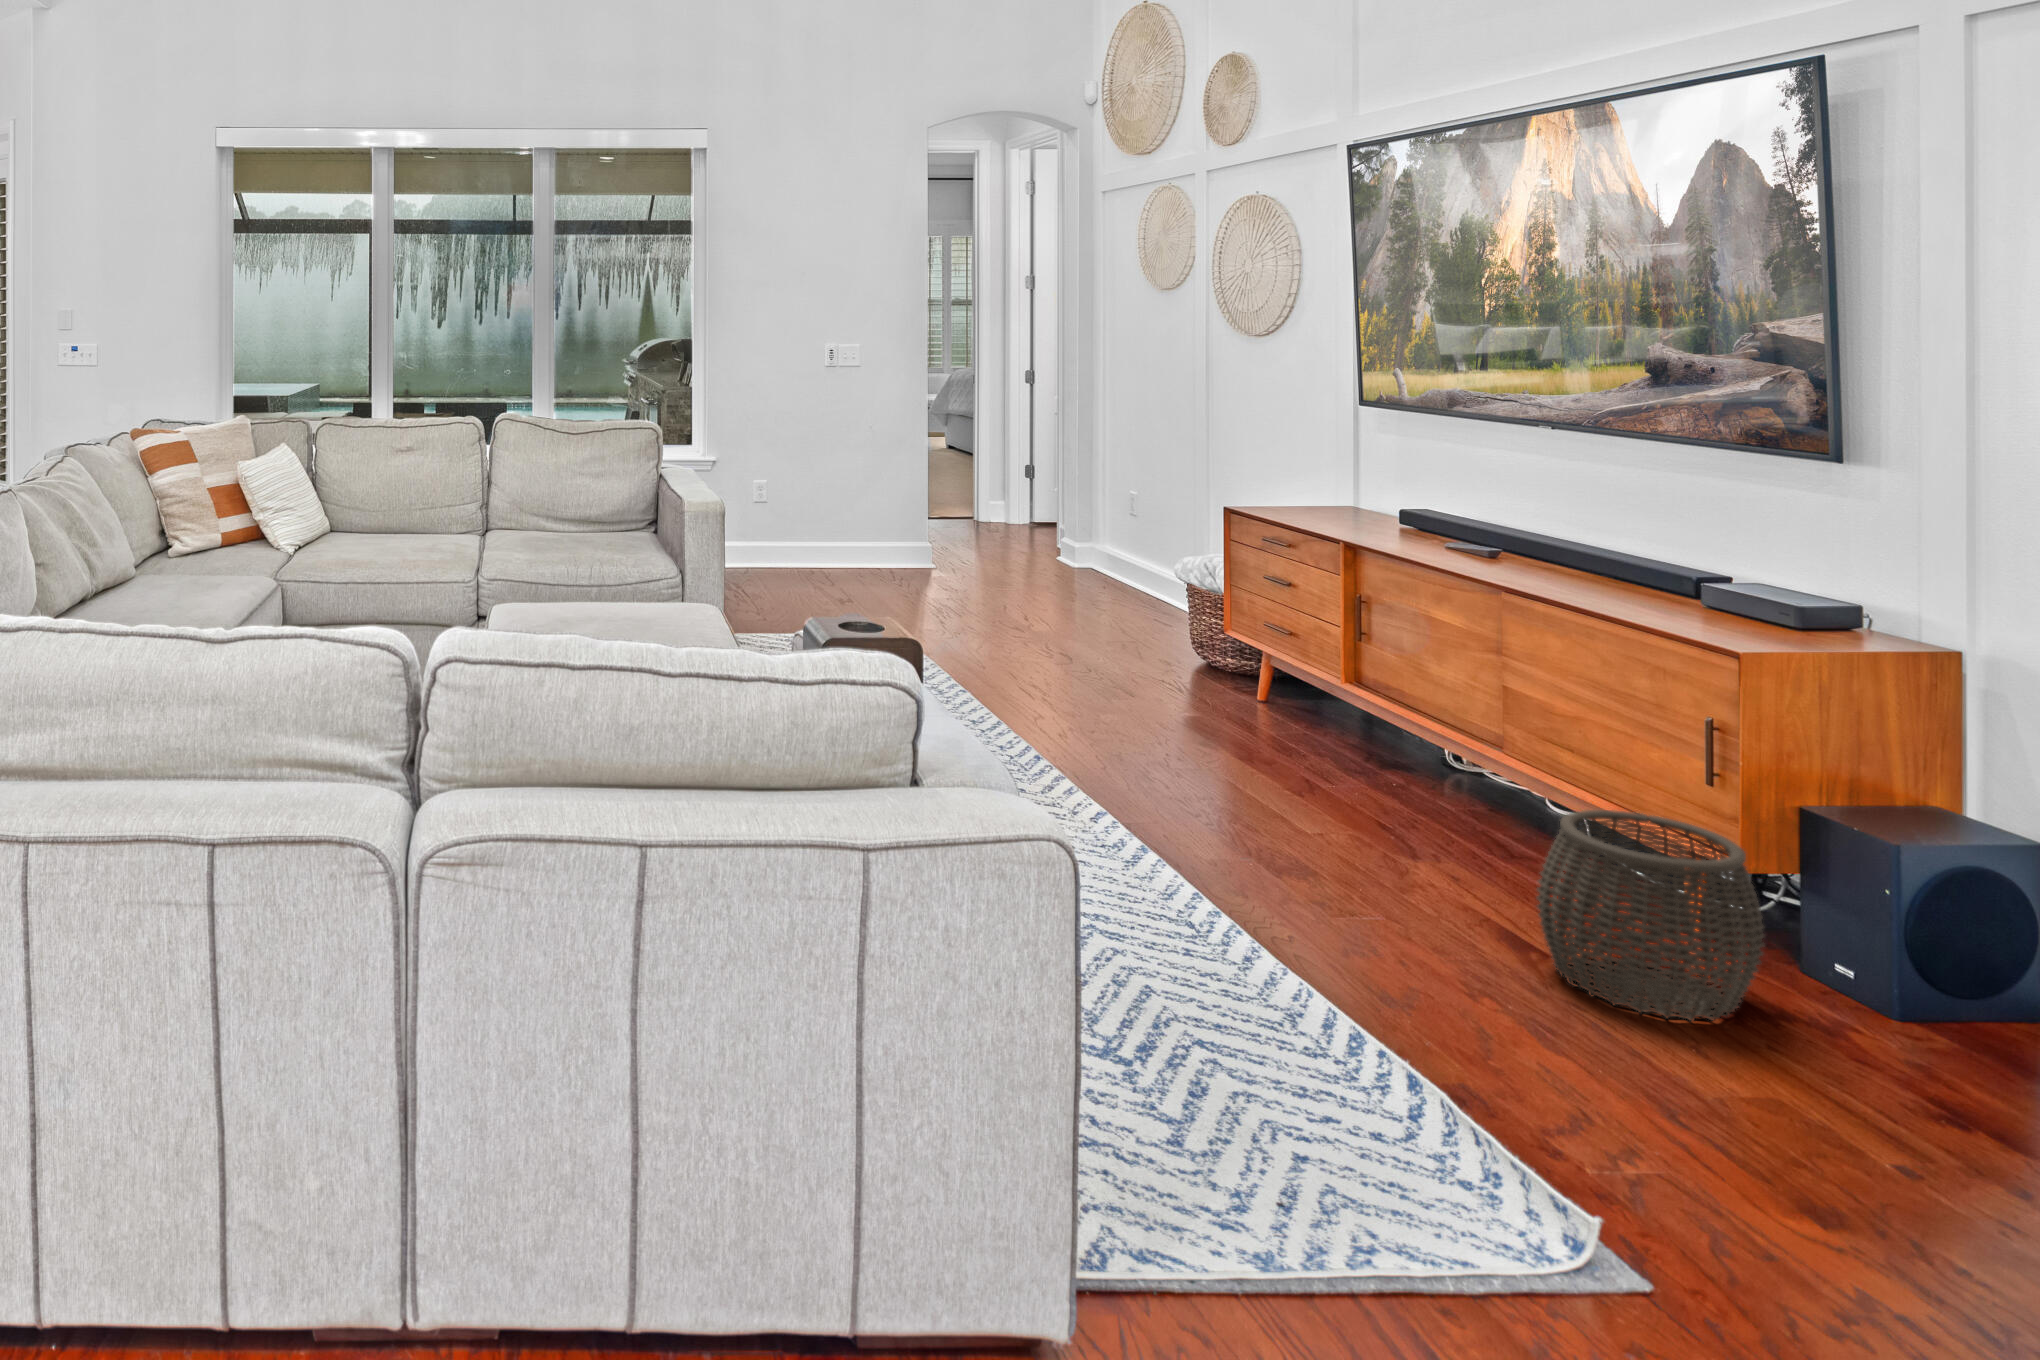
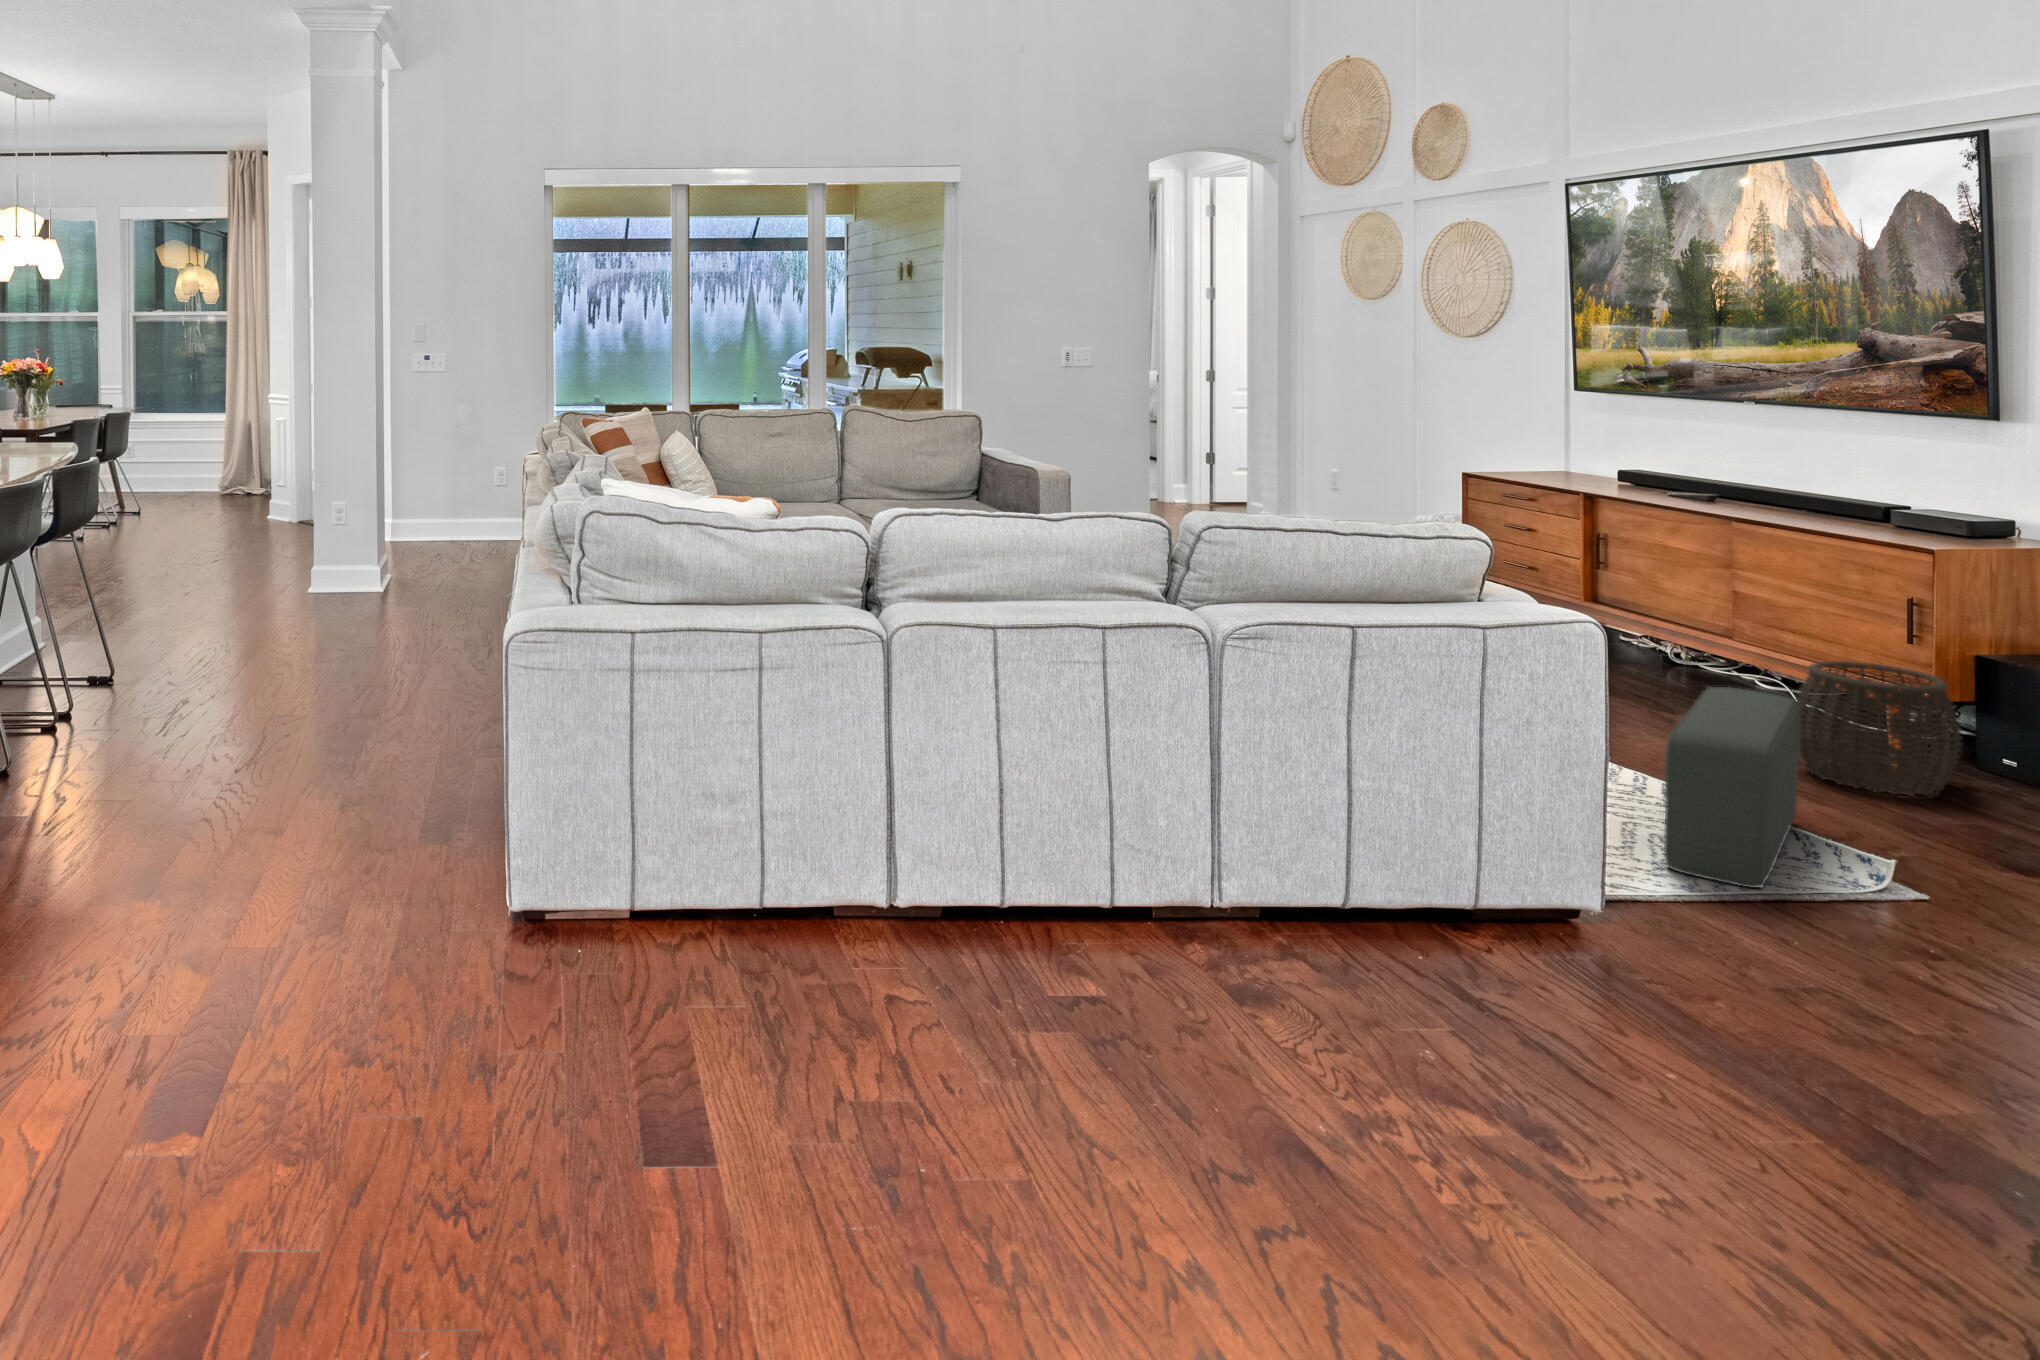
pouf: none [1267,867,1510,1235] -> present [1664,687,1801,888]

